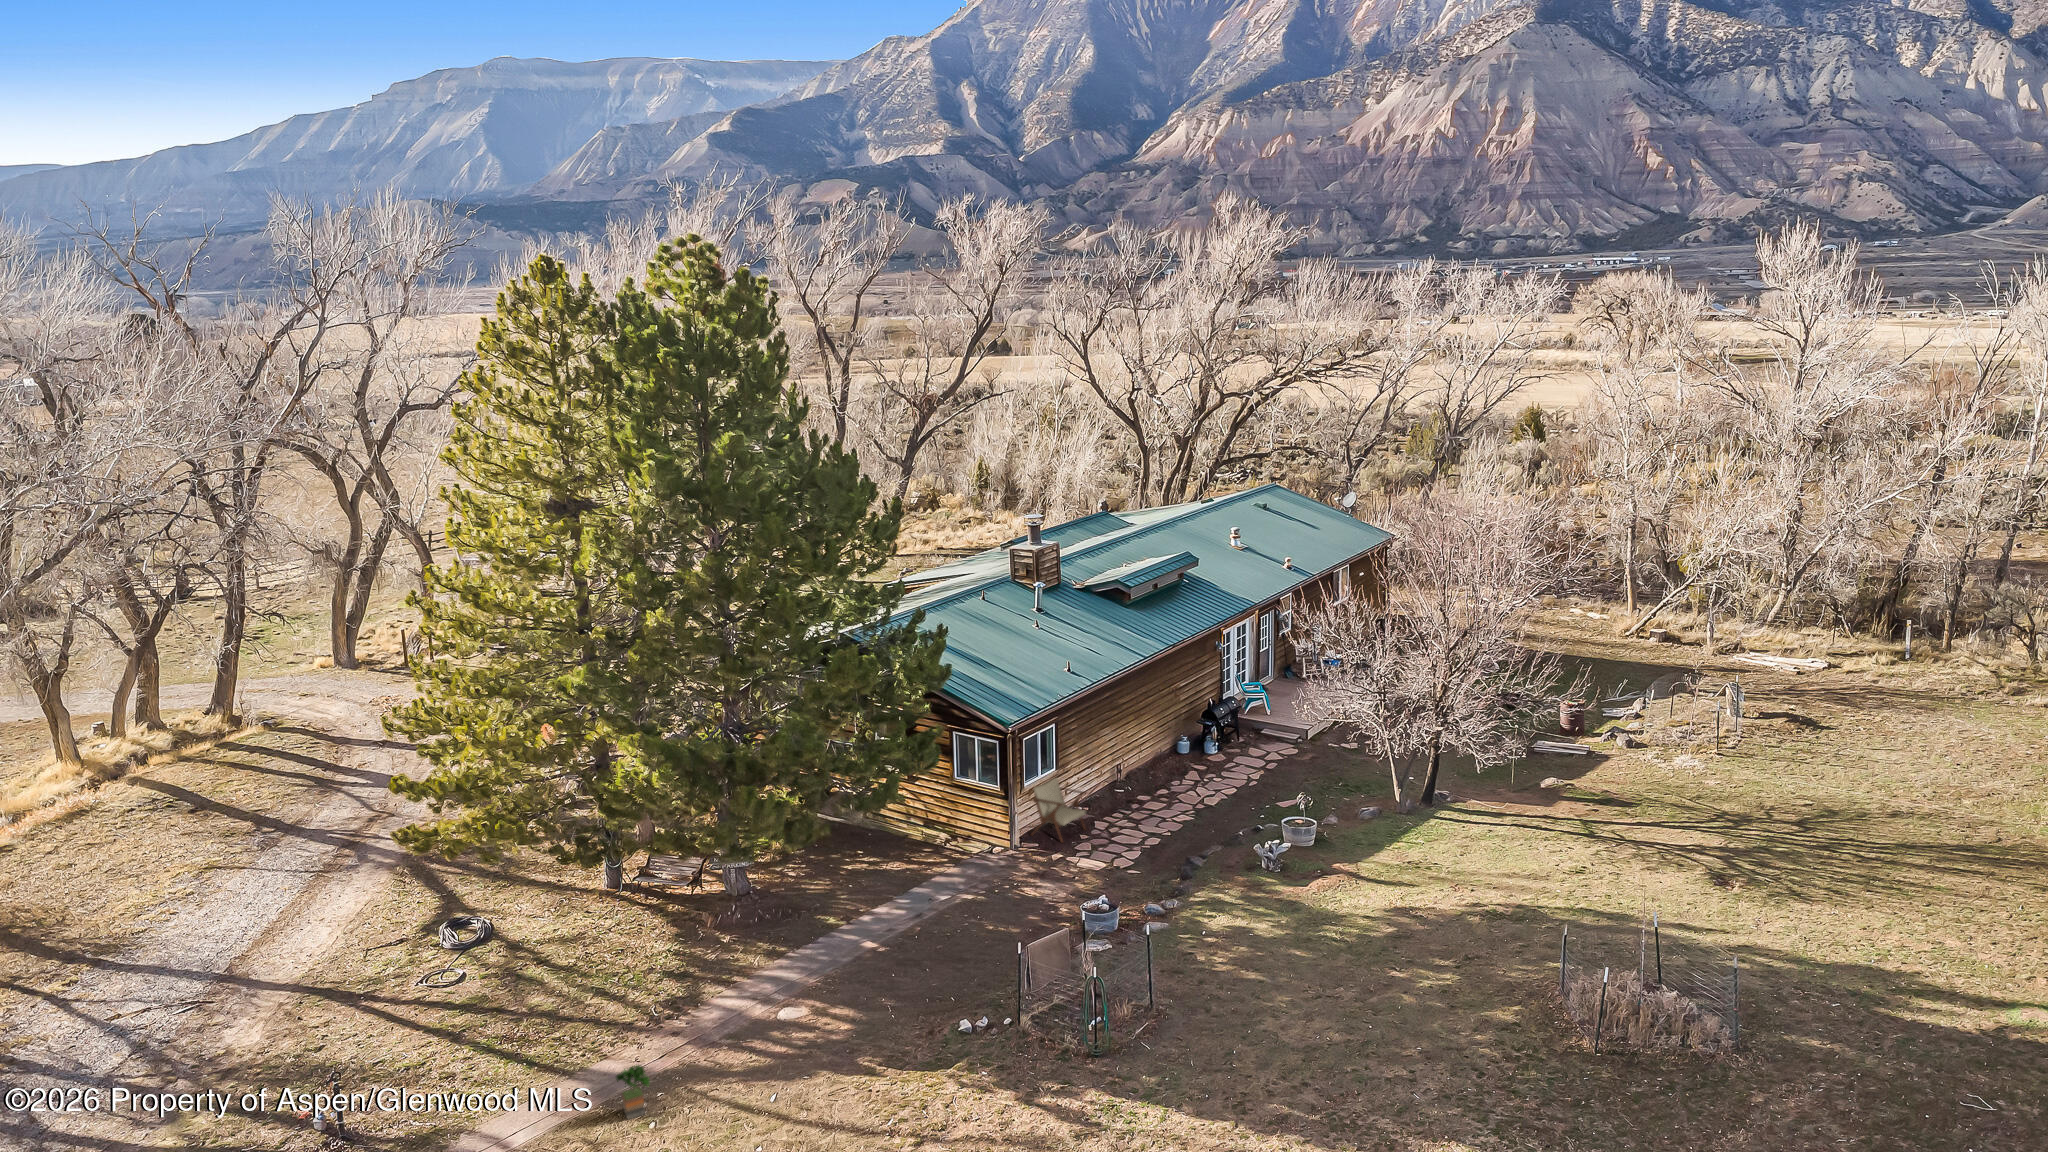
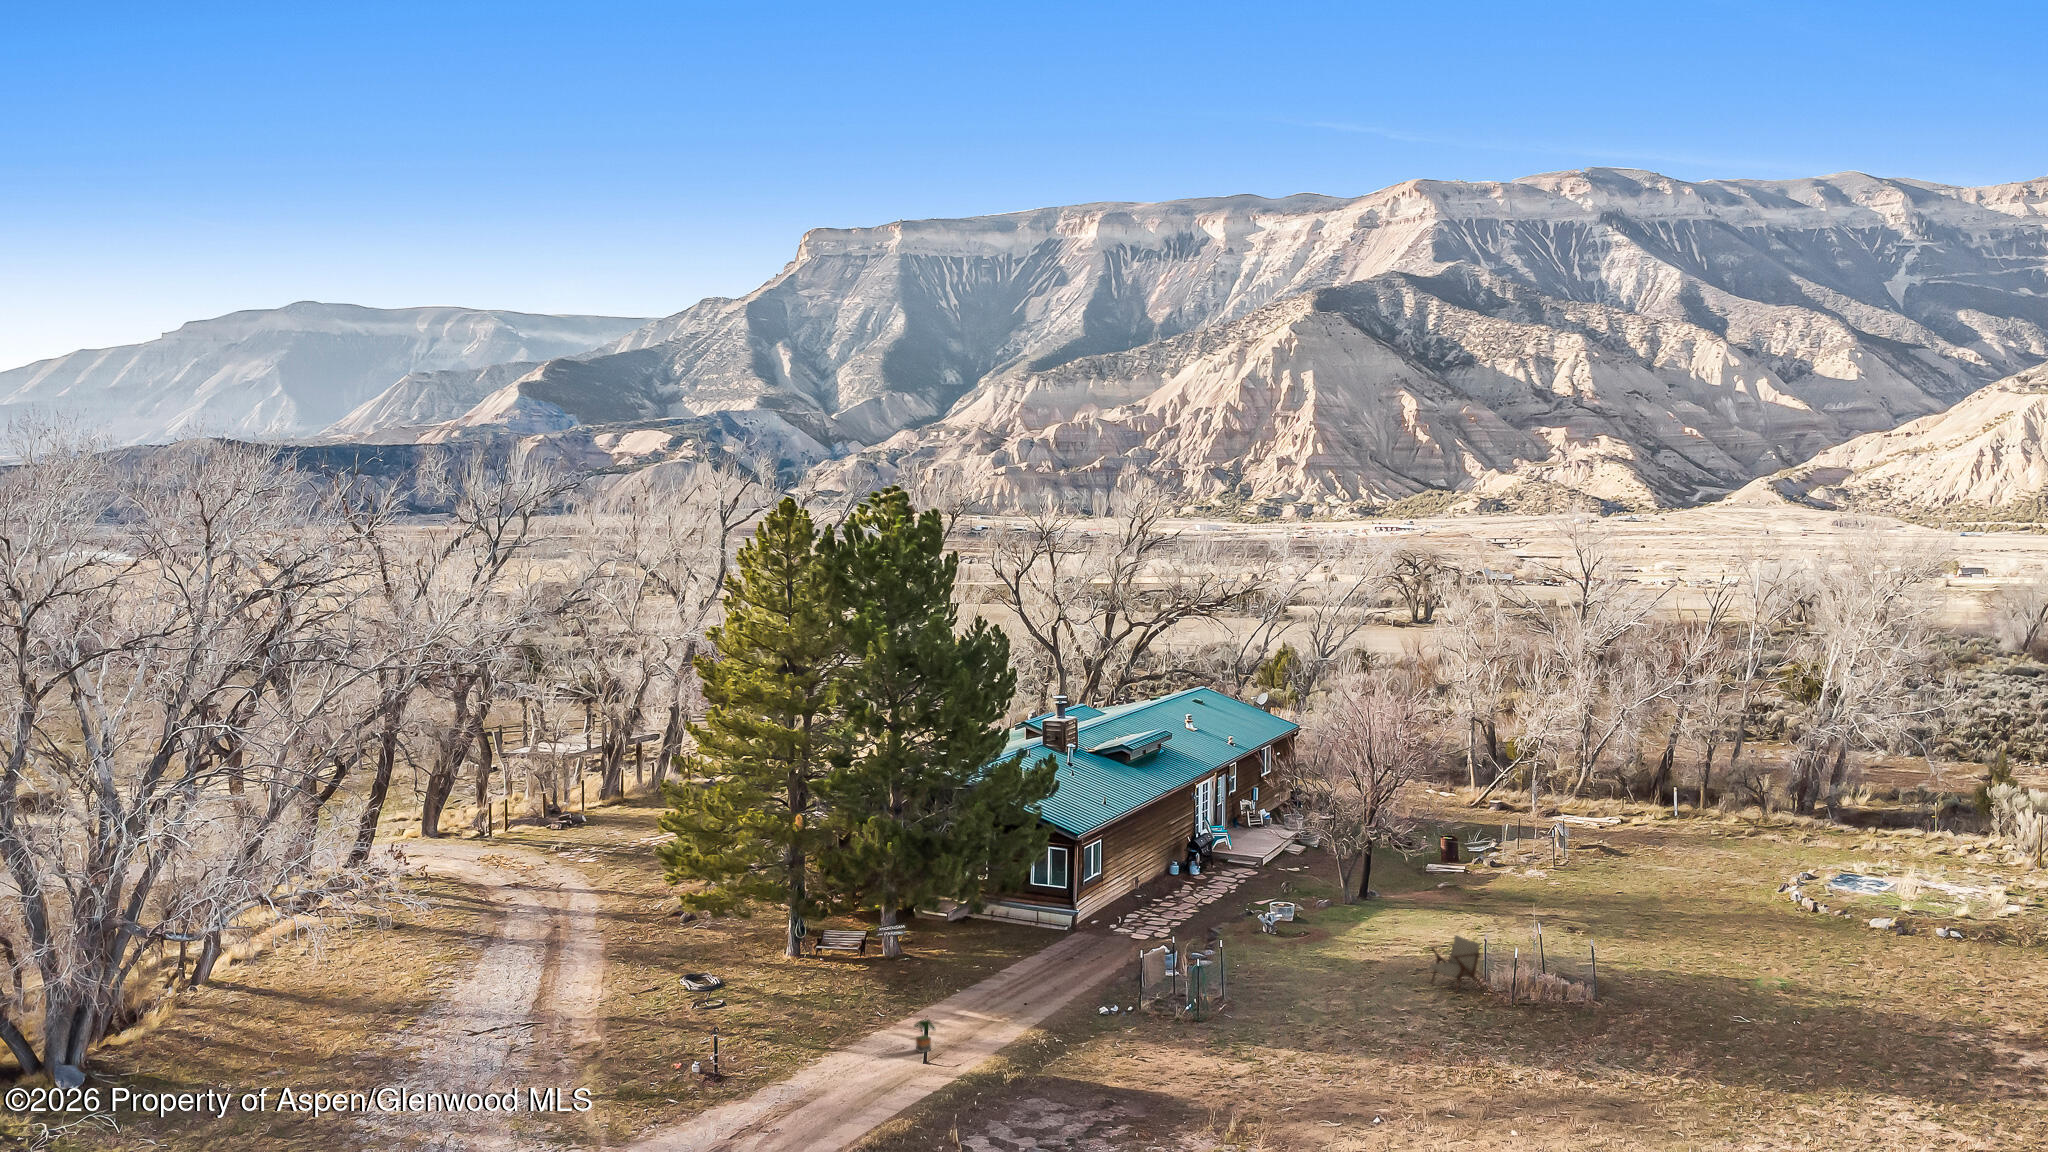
lounge chair: present [1031,778,1086,842] -> present [1430,935,1484,994]

